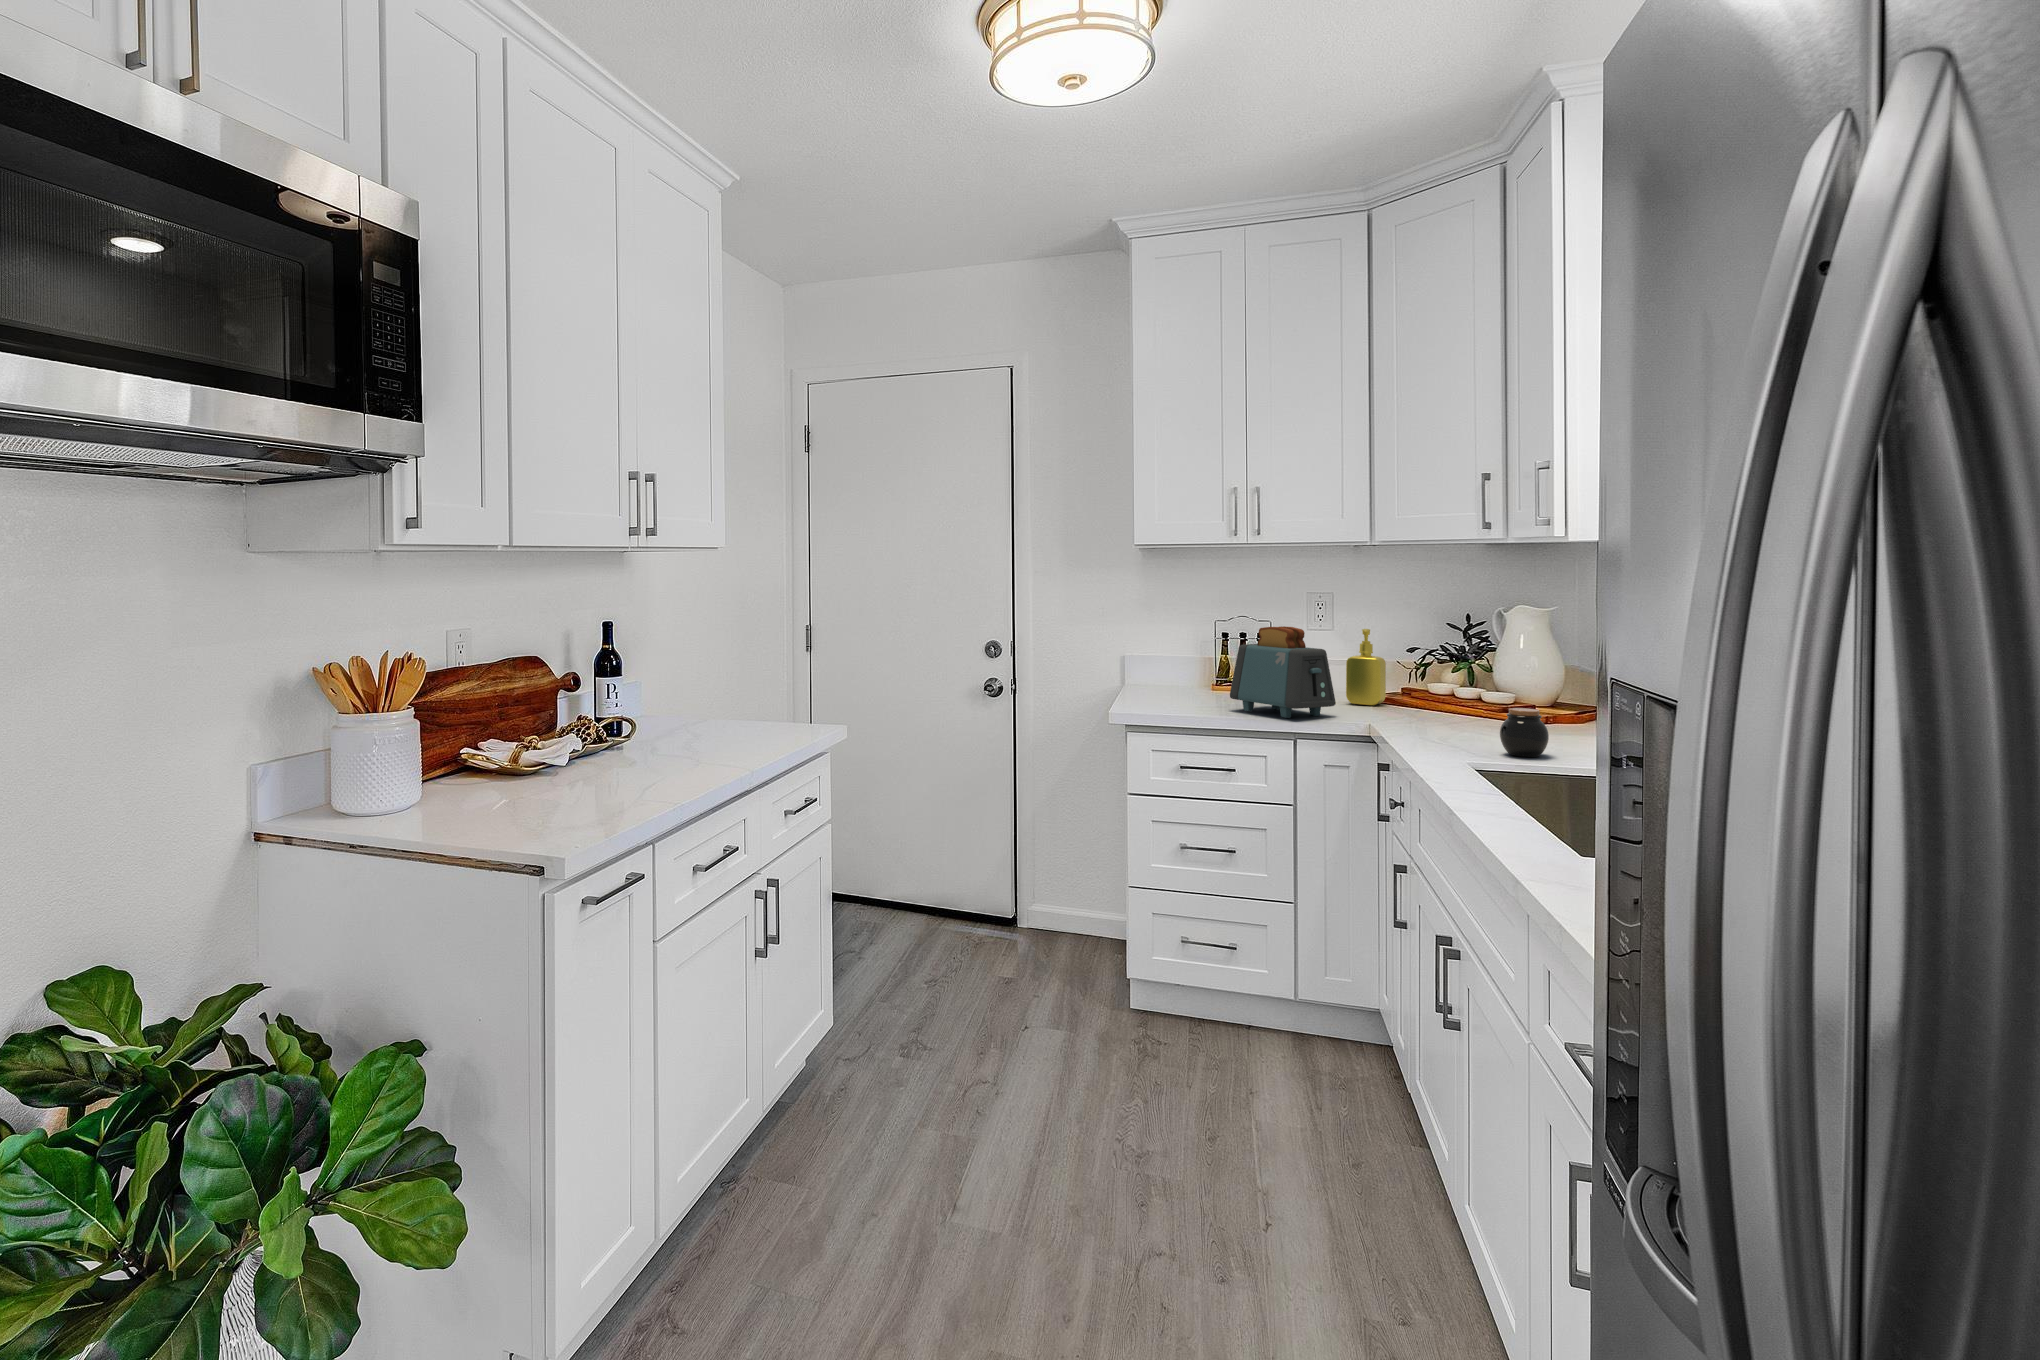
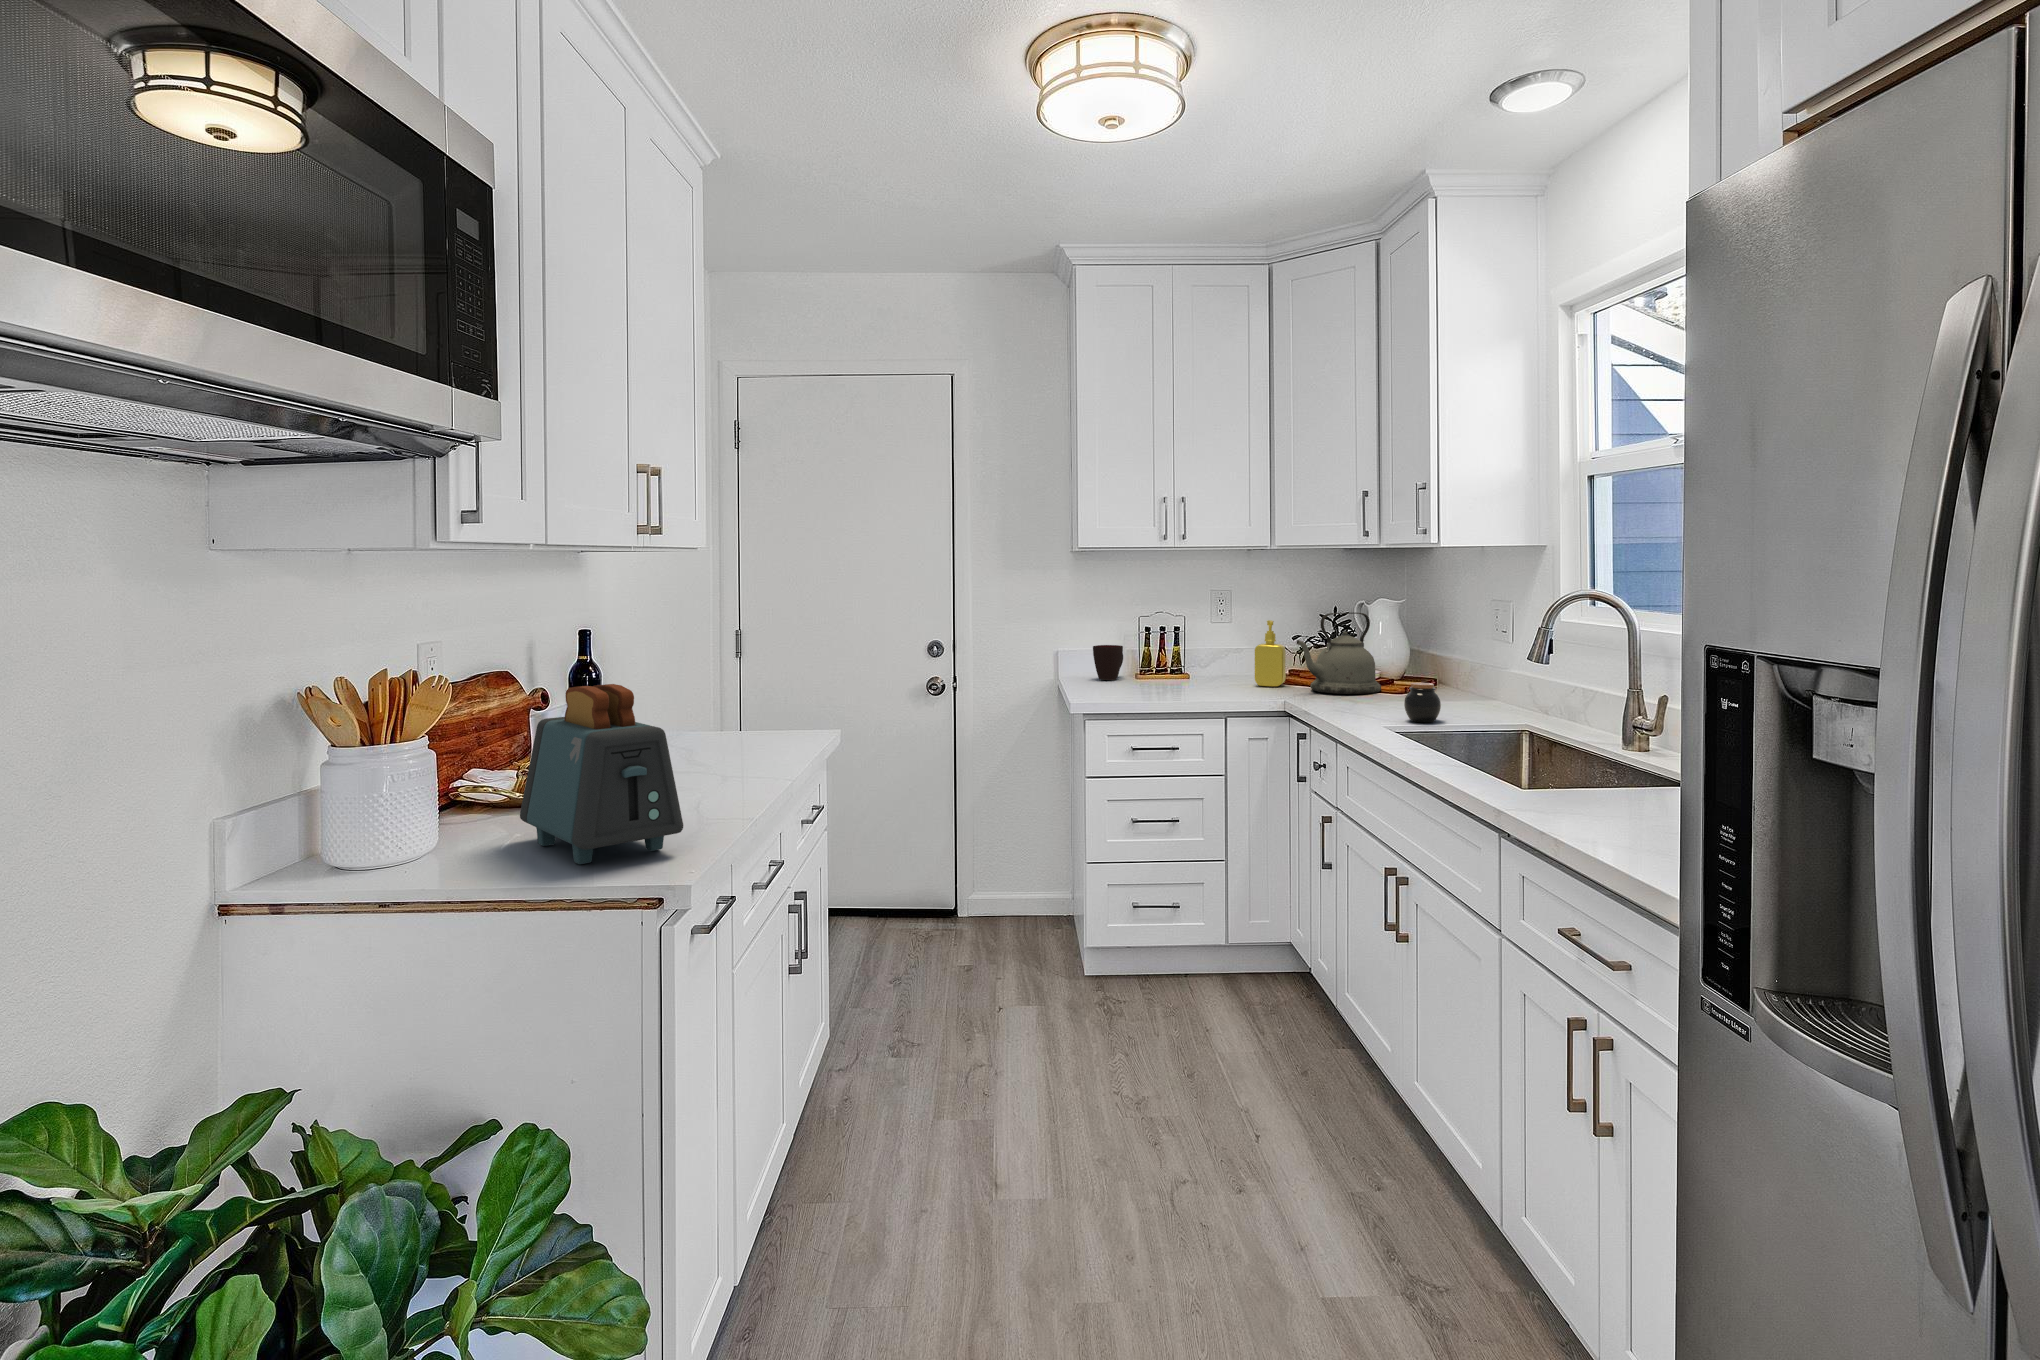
kettle: none [1389,622,1502,719] -> present [1297,612,1381,694]
toaster: present [1230,626,1336,718] -> present [520,684,683,864]
cup: none [1166,651,1204,690] -> present [1093,645,1123,680]

